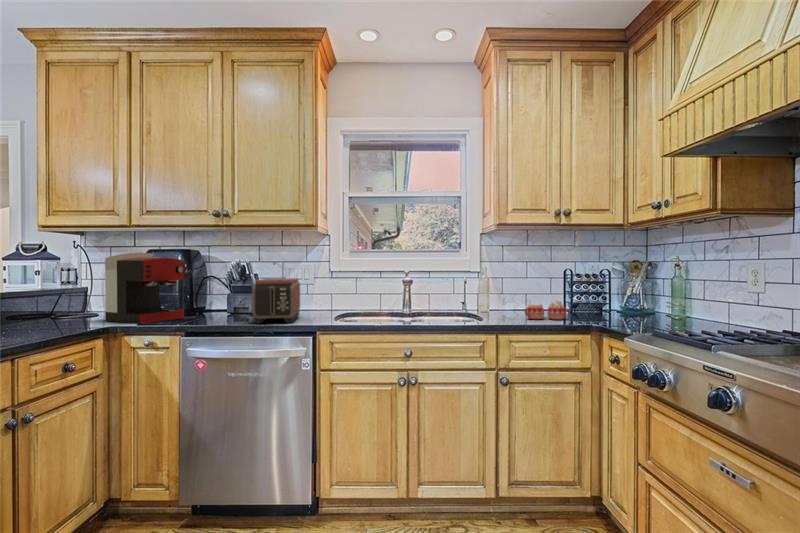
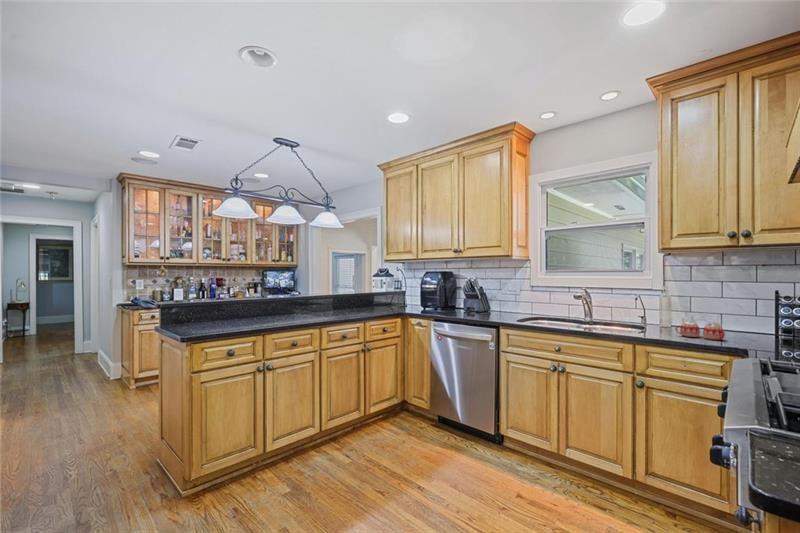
coffee maker: present [105,252,185,324] -> none [406,273,442,312]
toaster: present [252,279,300,324] -> none [466,290,504,320]

